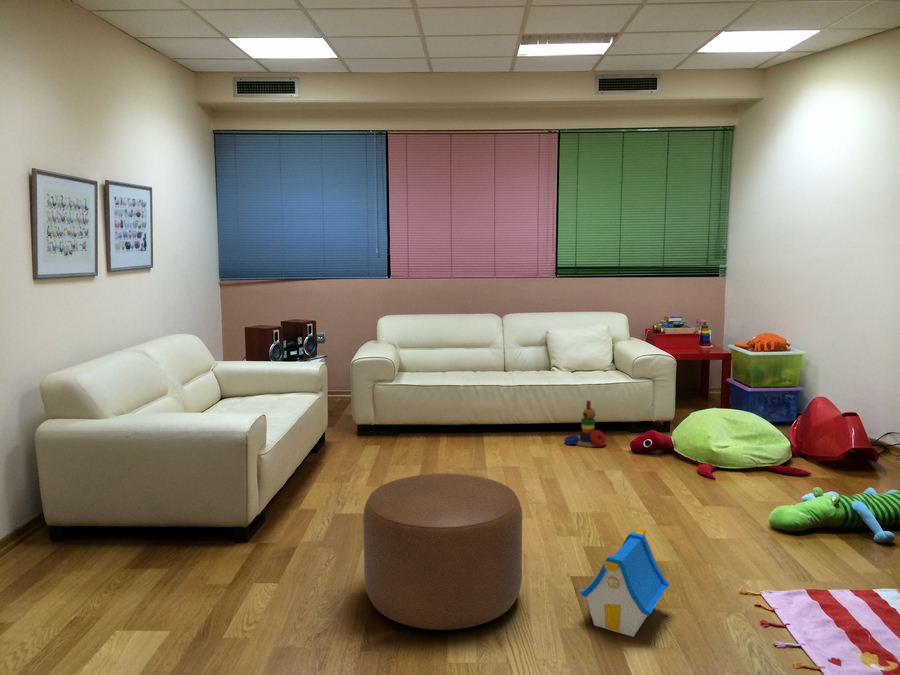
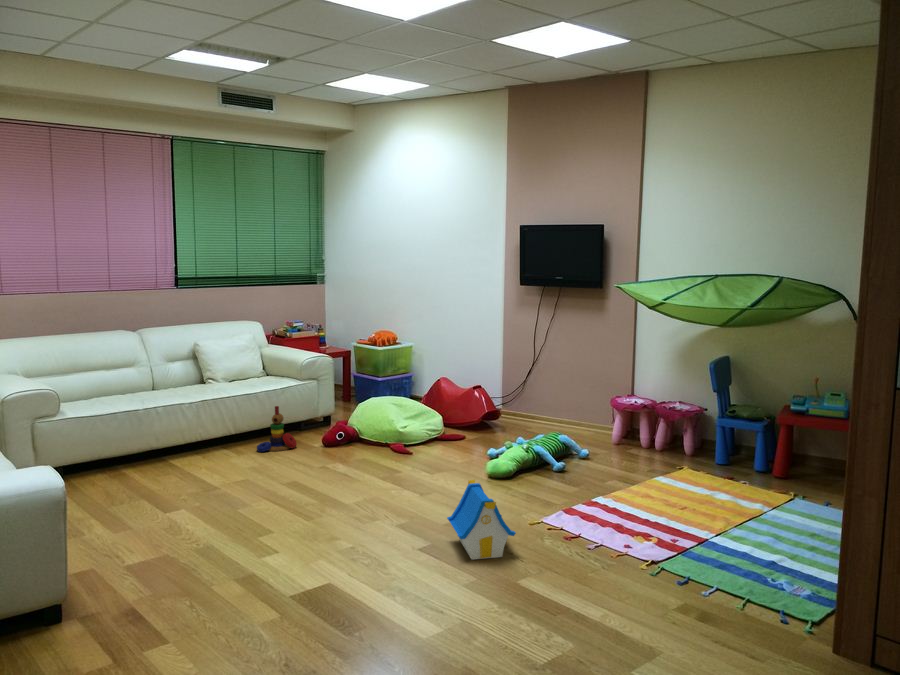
ottoman: present [363,473,522,630] -> none [270,469,417,607]

